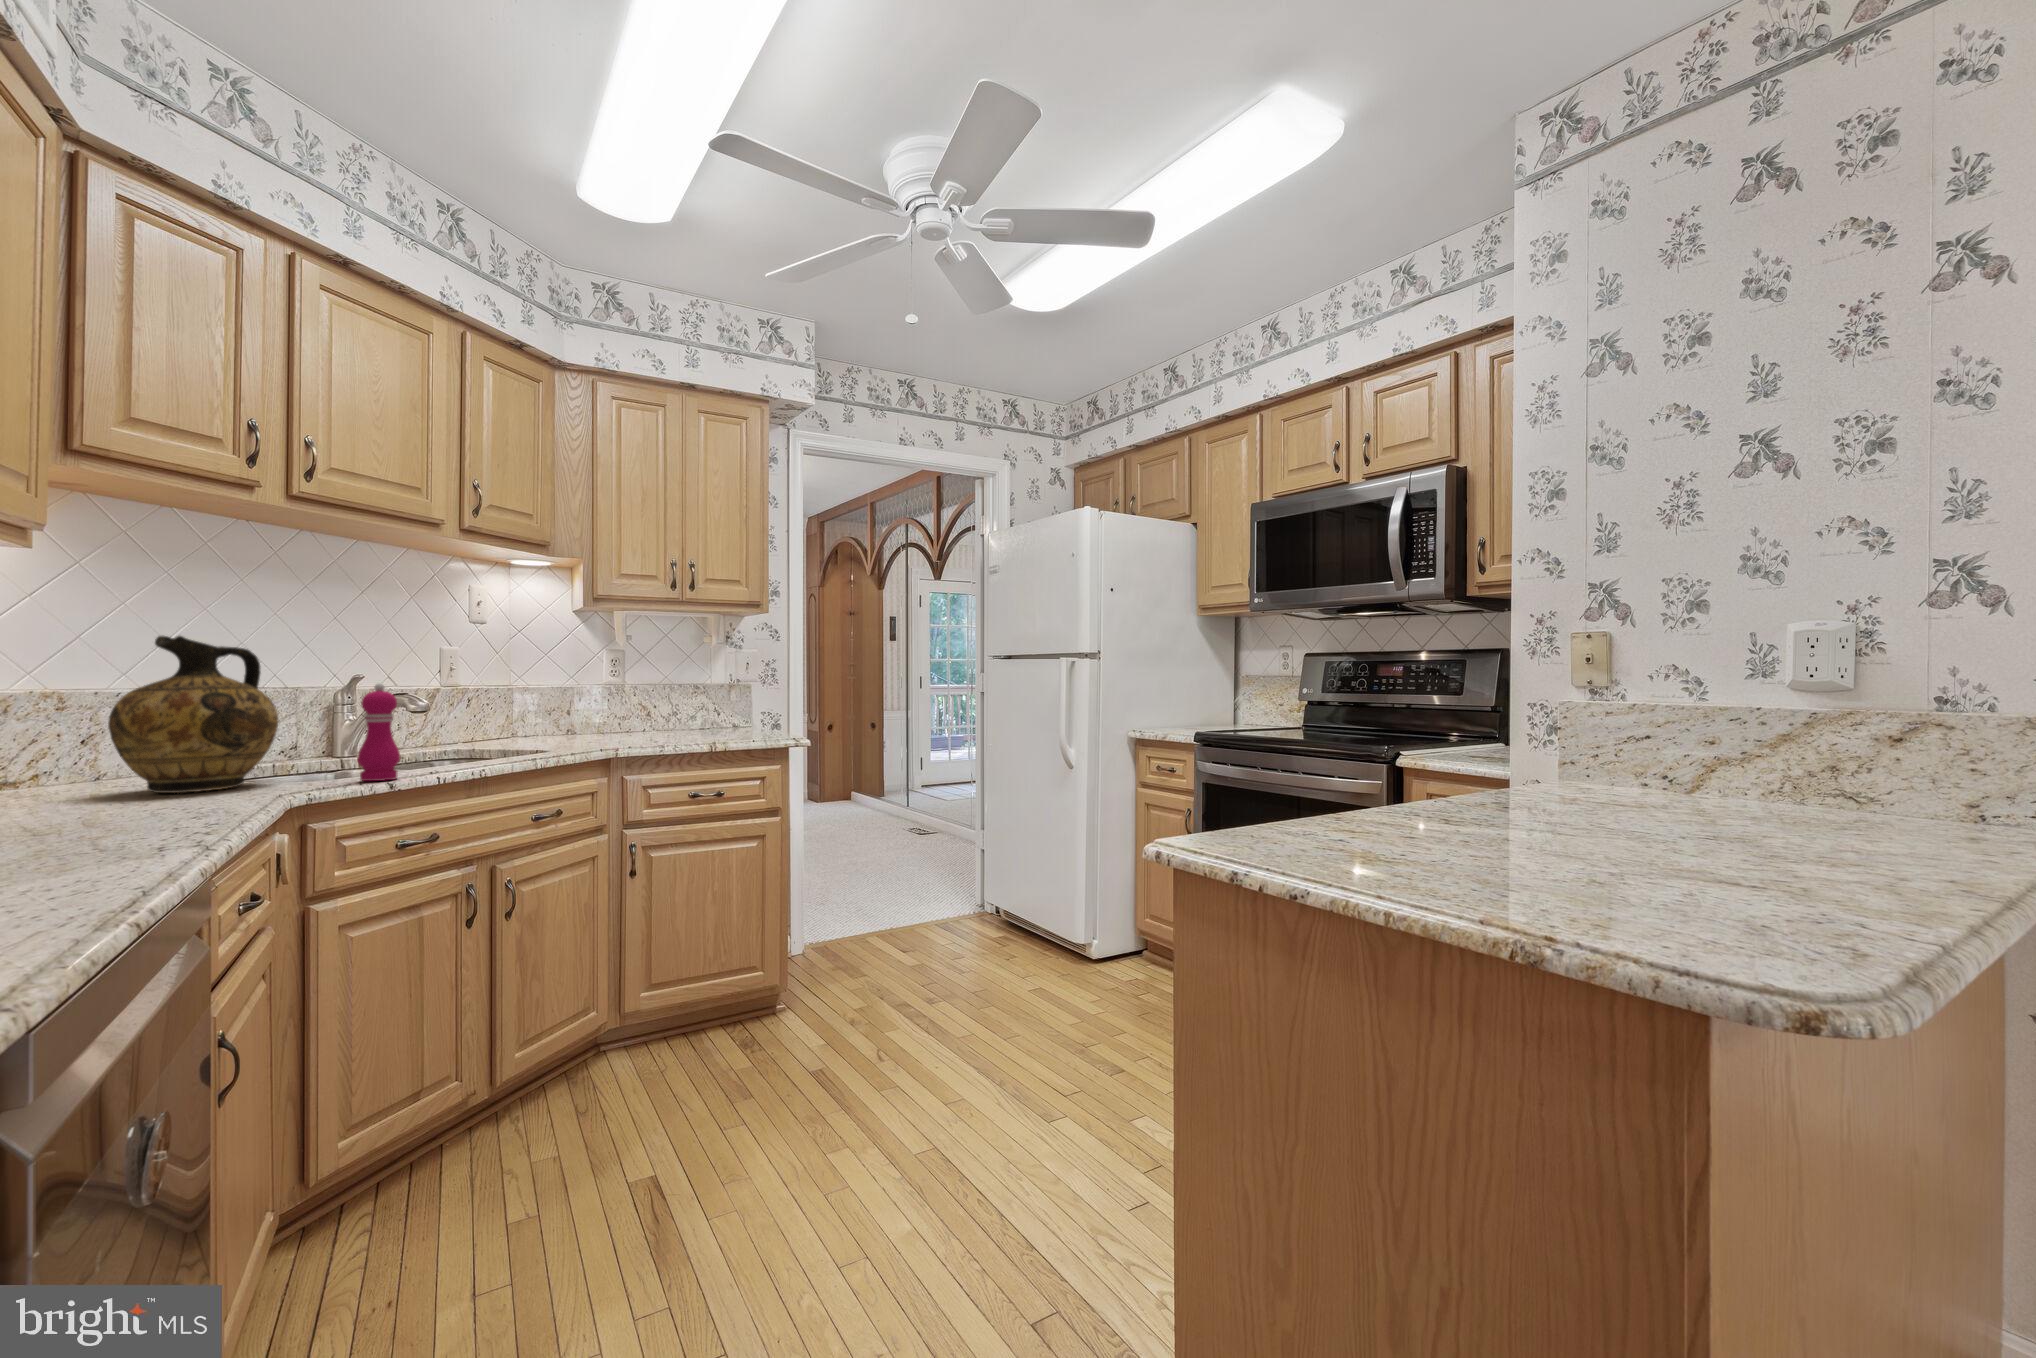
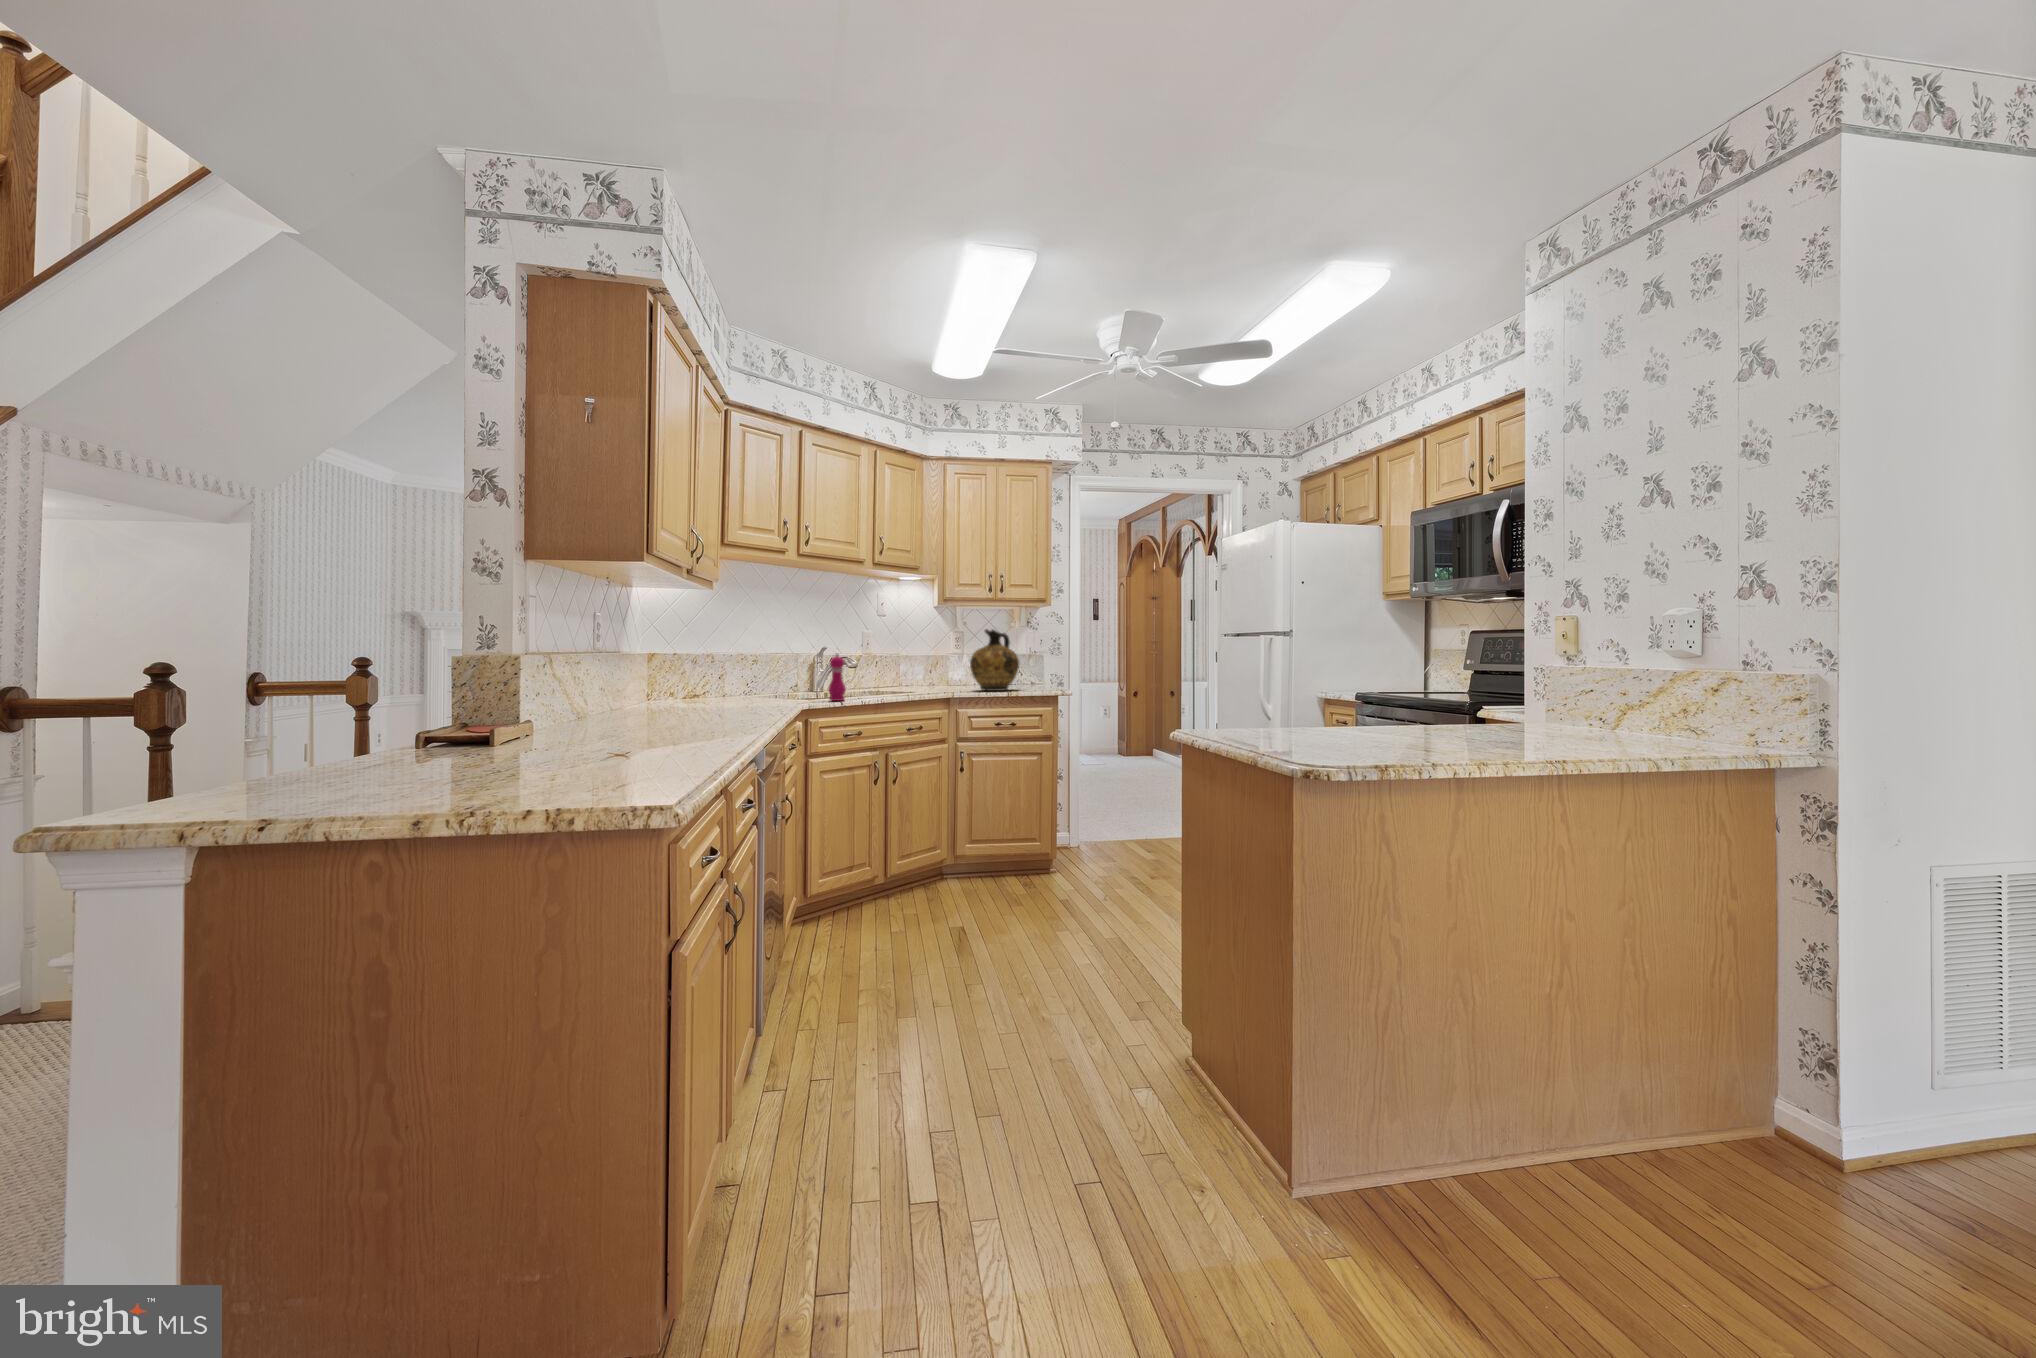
ceramic jug: present [108,636,279,793] -> present [970,629,1019,691]

